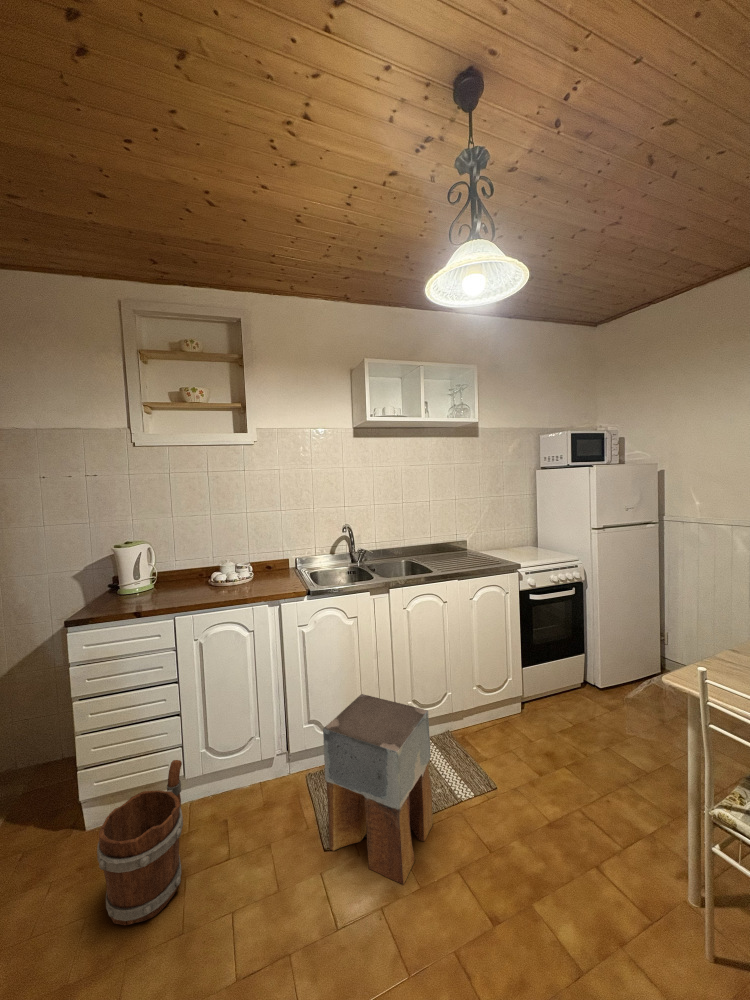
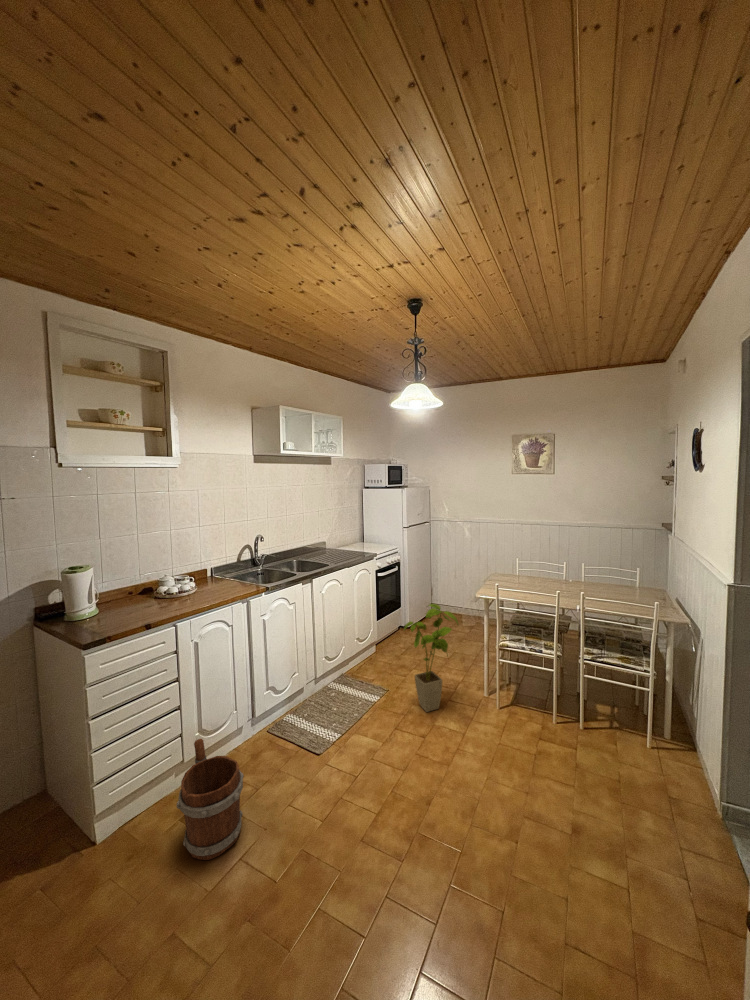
house plant: none [495,669,604,868] -> present [404,604,458,712]
stool: present [323,694,433,884] -> none [319,647,378,755]

